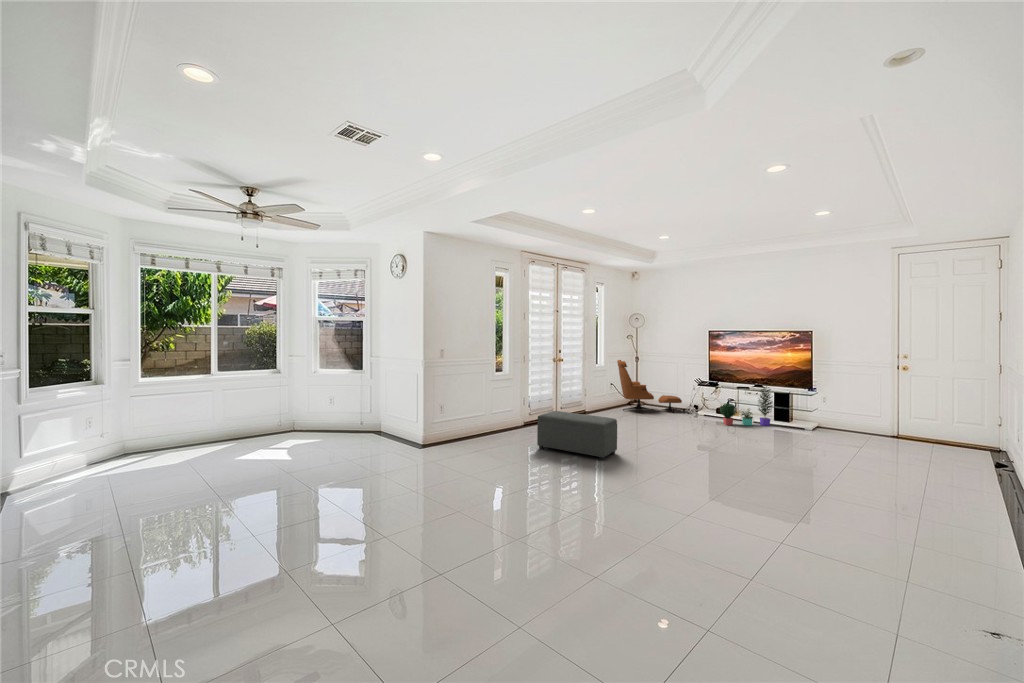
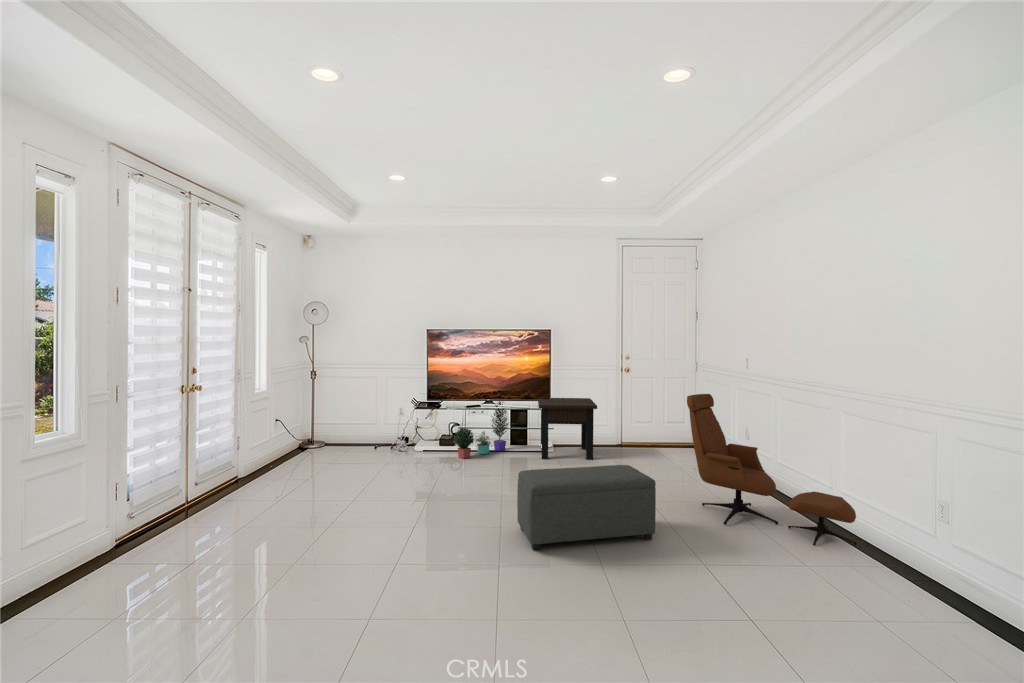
lounge chair: present [617,360,682,414] -> present [687,394,857,545]
side table: none [789,388,859,444] -> present [538,398,597,460]
ottoman: present [537,411,617,461] -> present [517,465,656,550]

